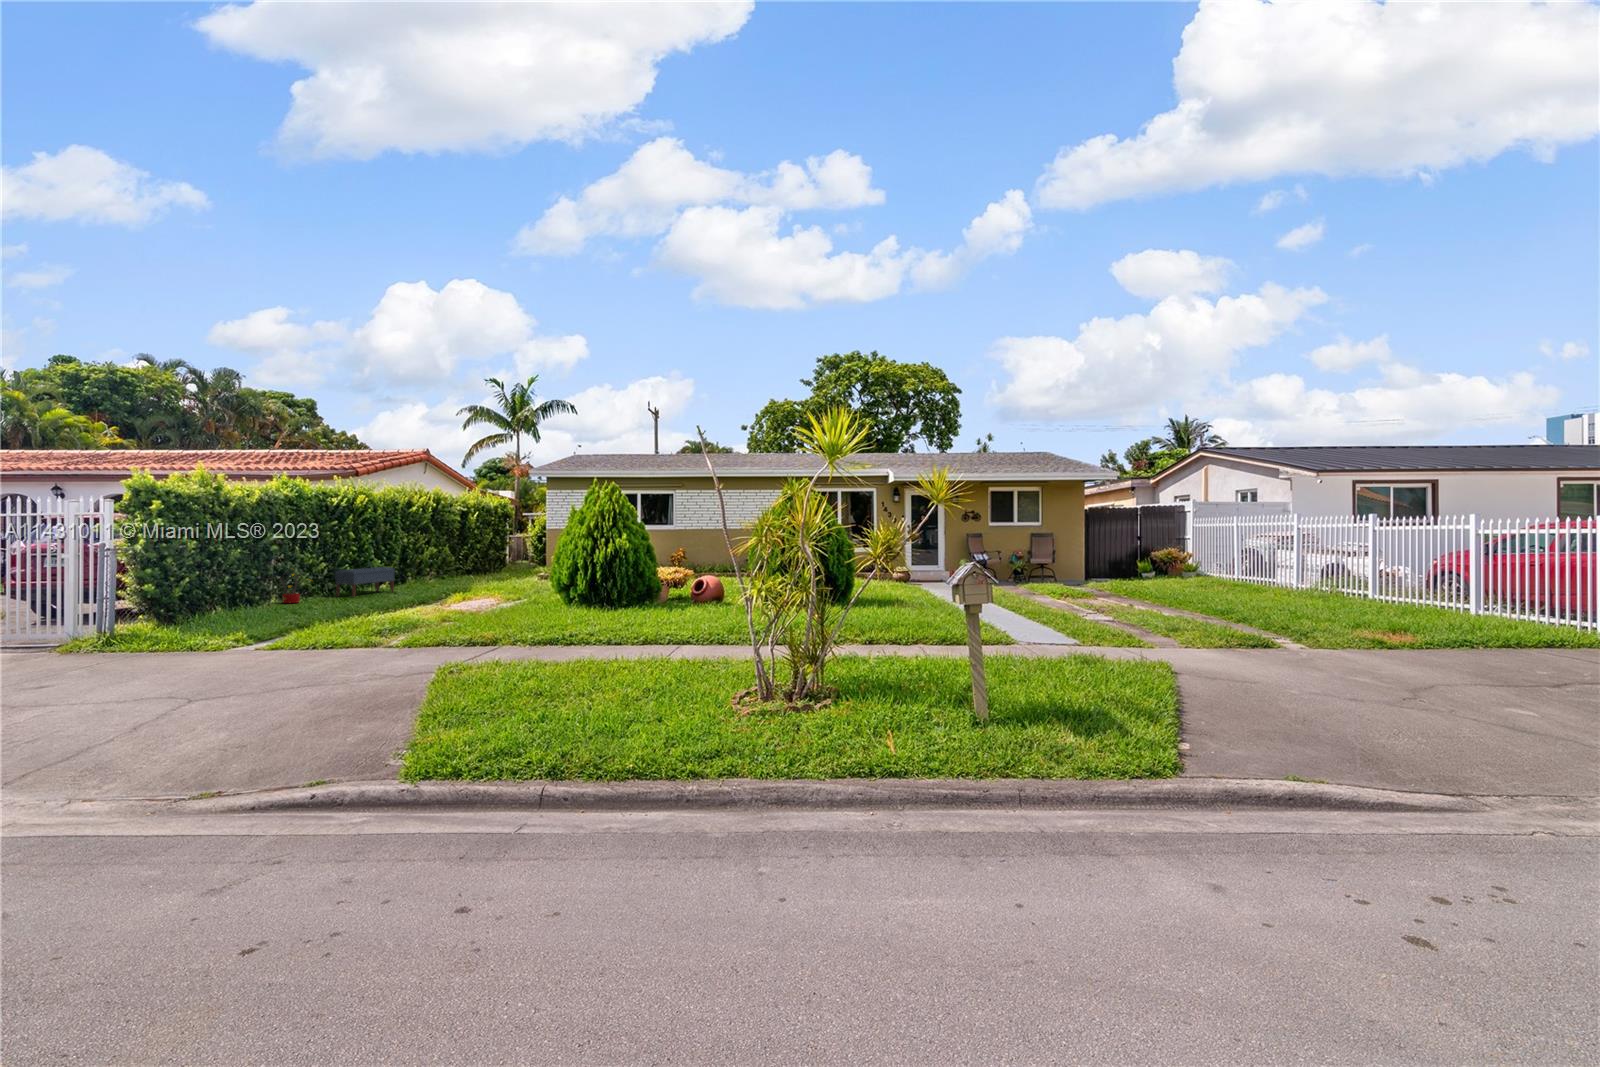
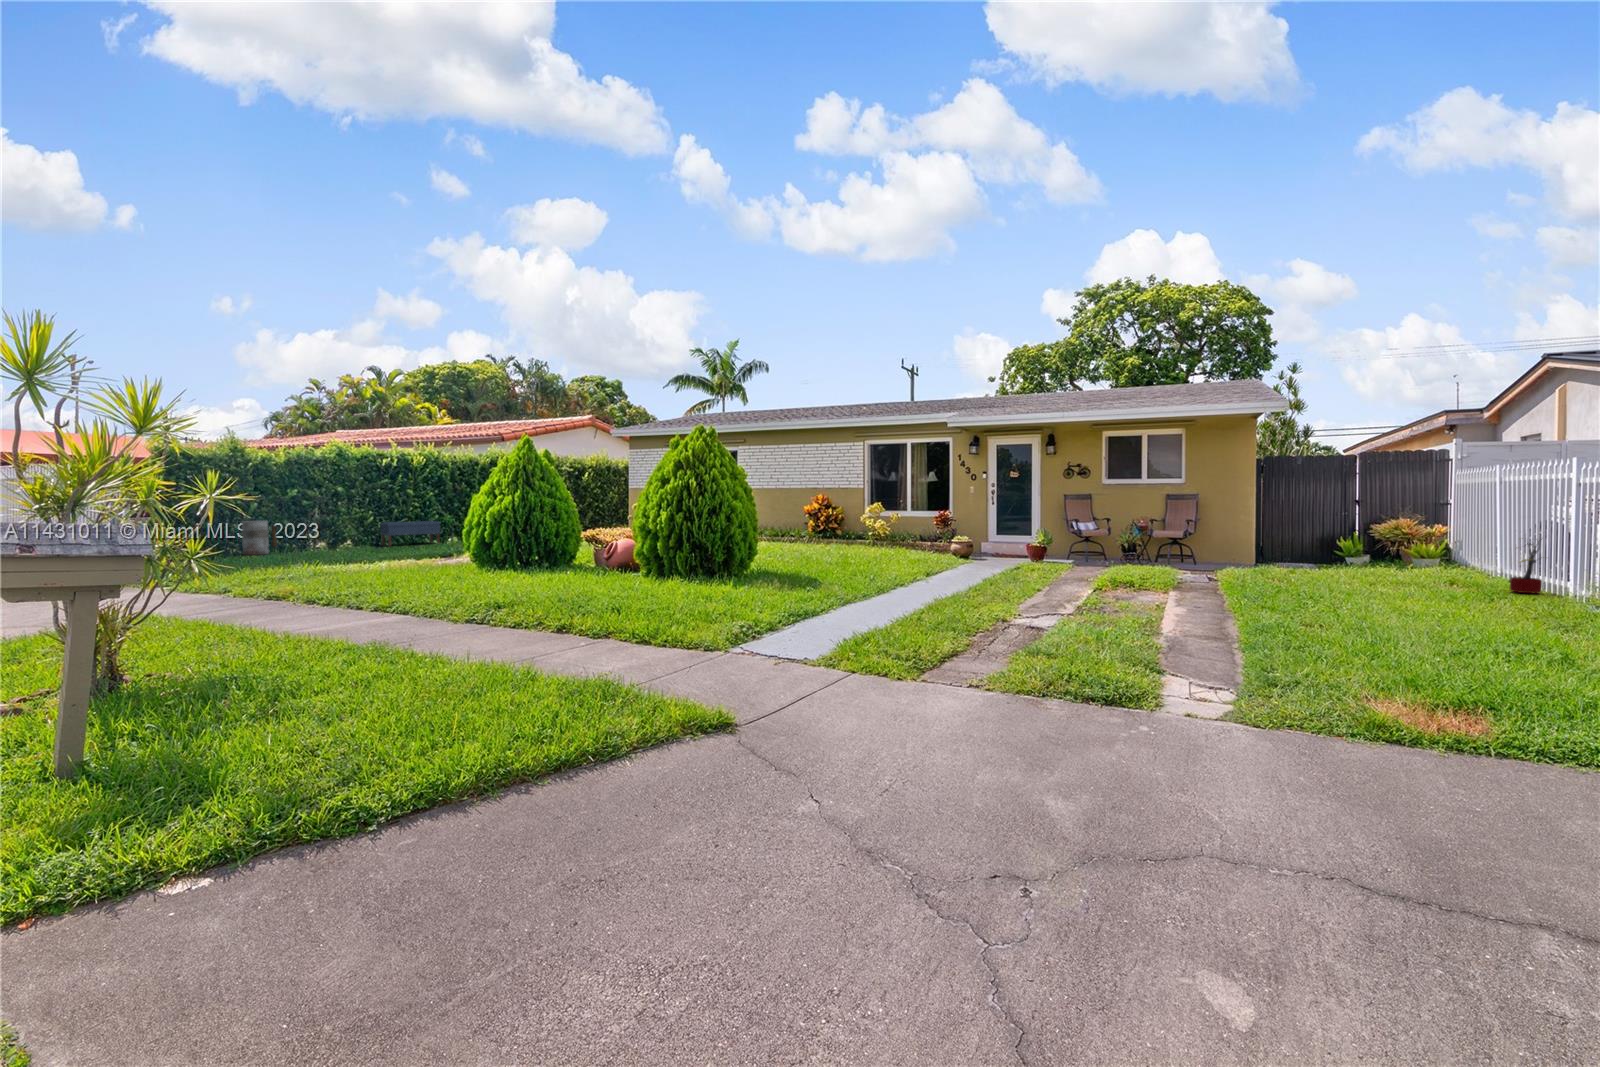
trash can: none [213,571,252,613] -> present [242,521,277,555]
decorative plant: present [280,573,300,603] -> present [1510,539,1542,594]

